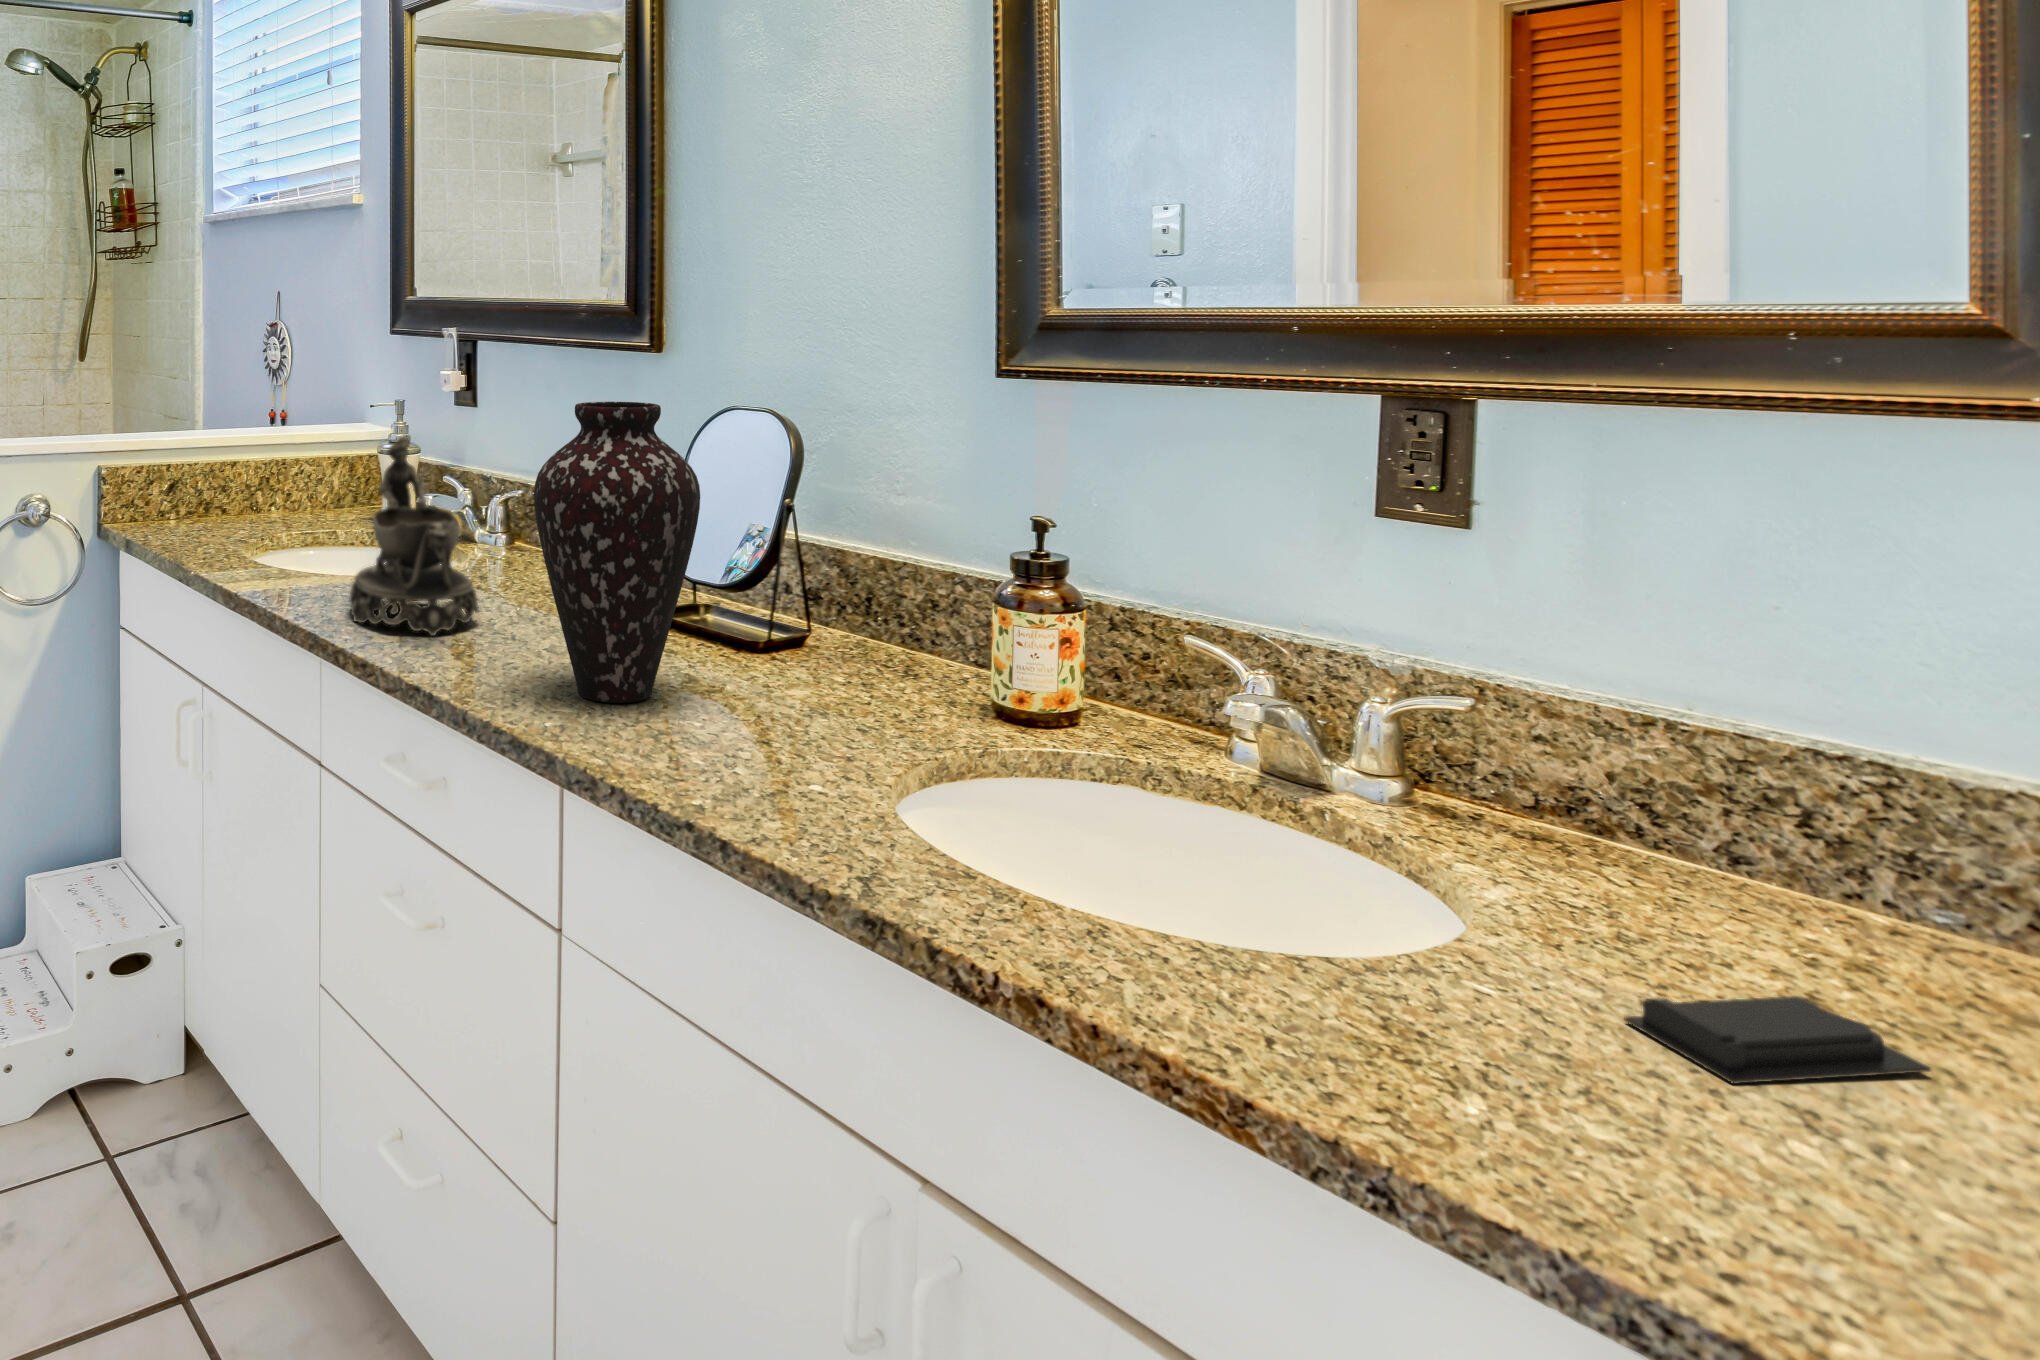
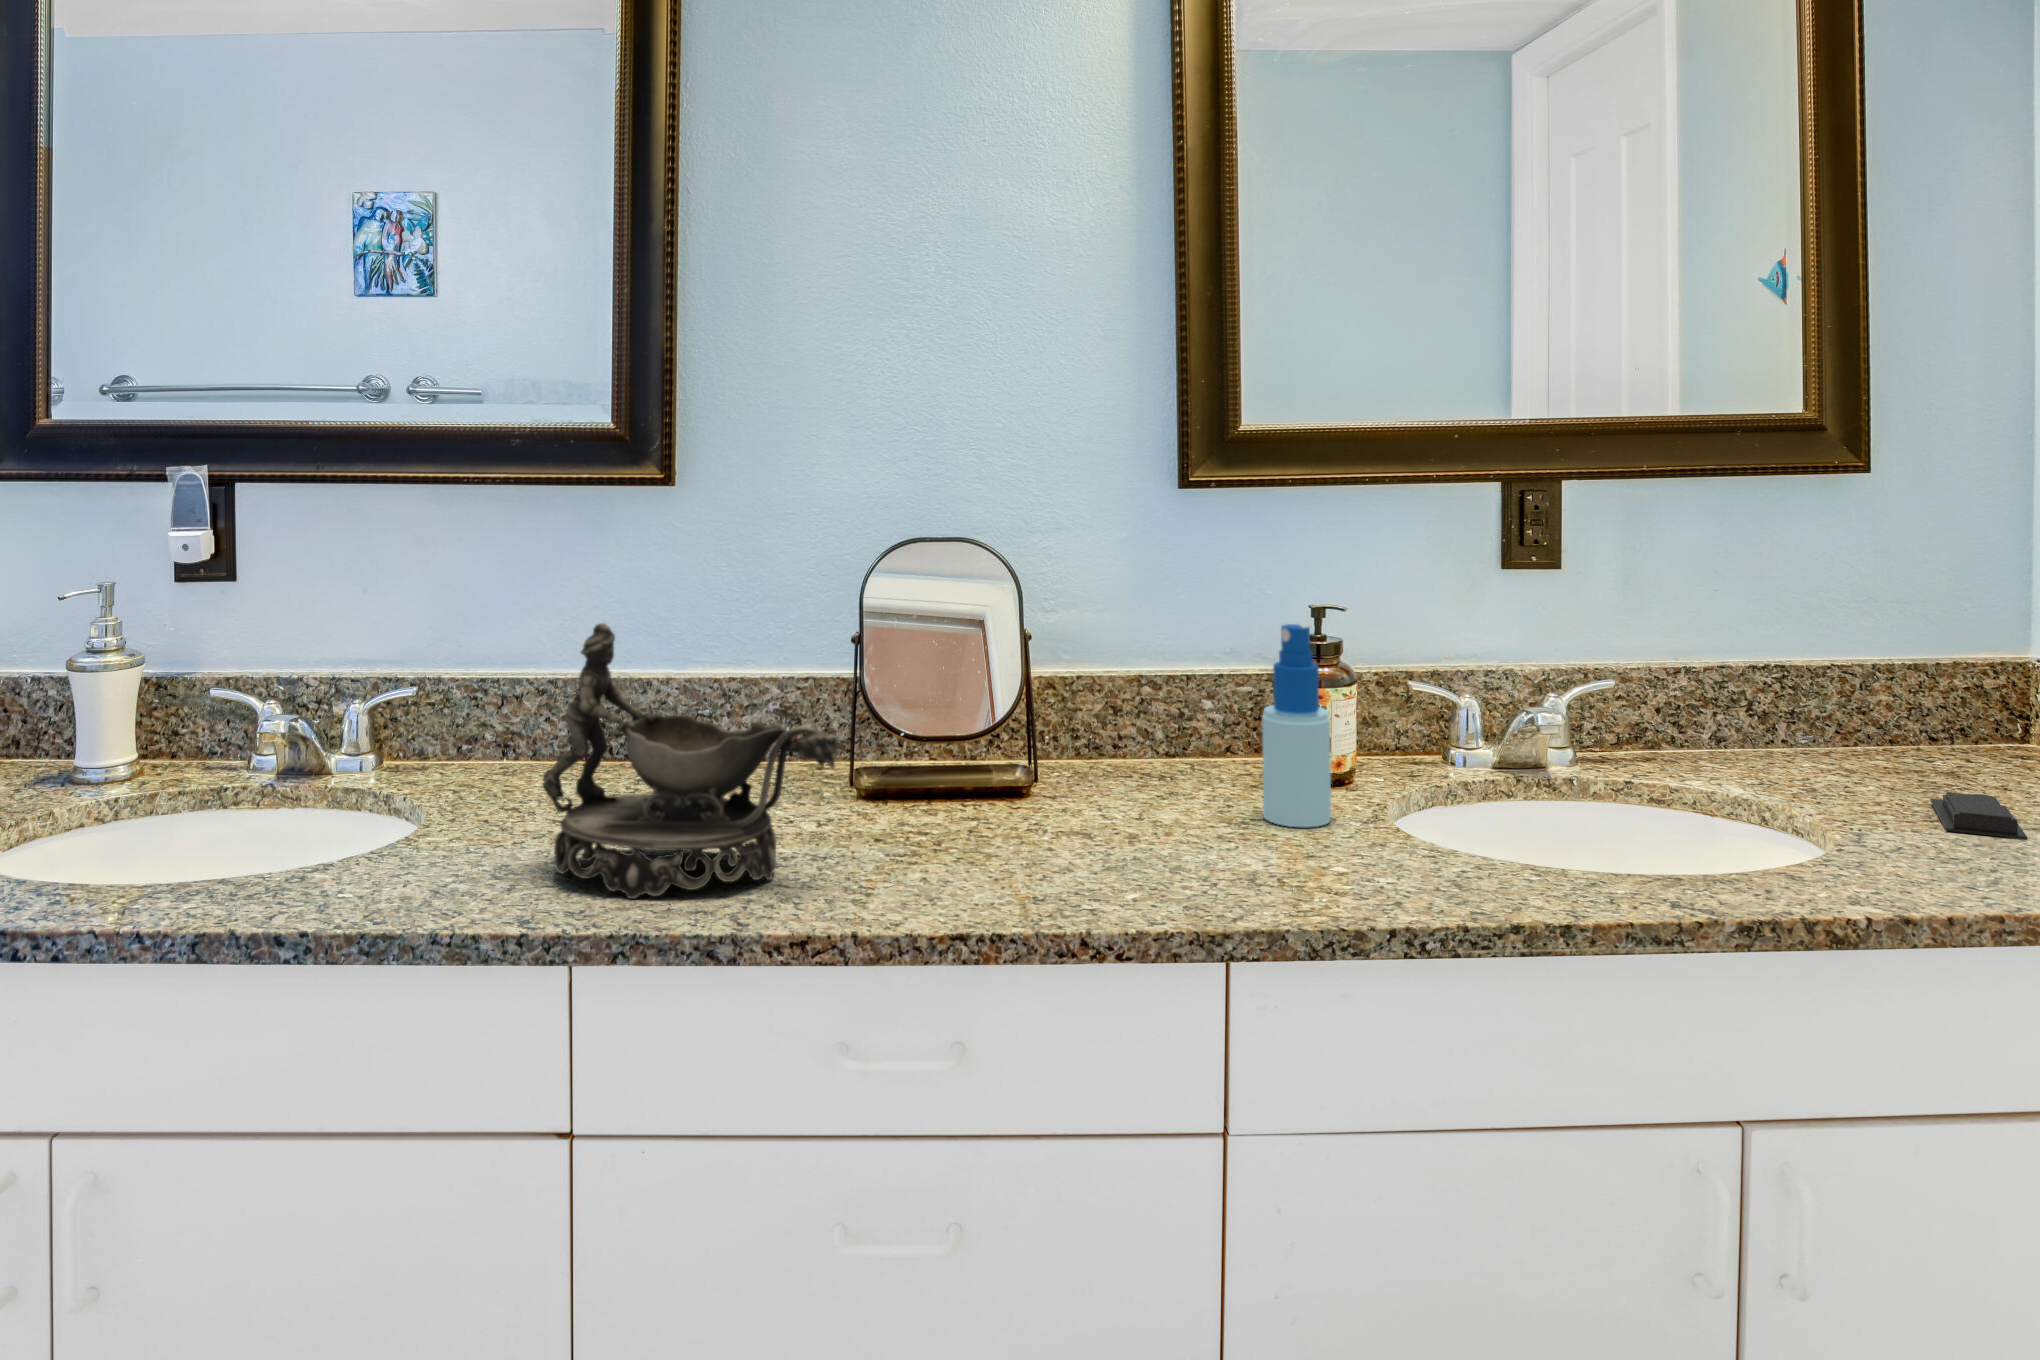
vase: present [534,402,700,703] -> none [1020,539,1203,877]
spray bottle: none [839,519,913,735] -> present [1262,624,1331,827]

